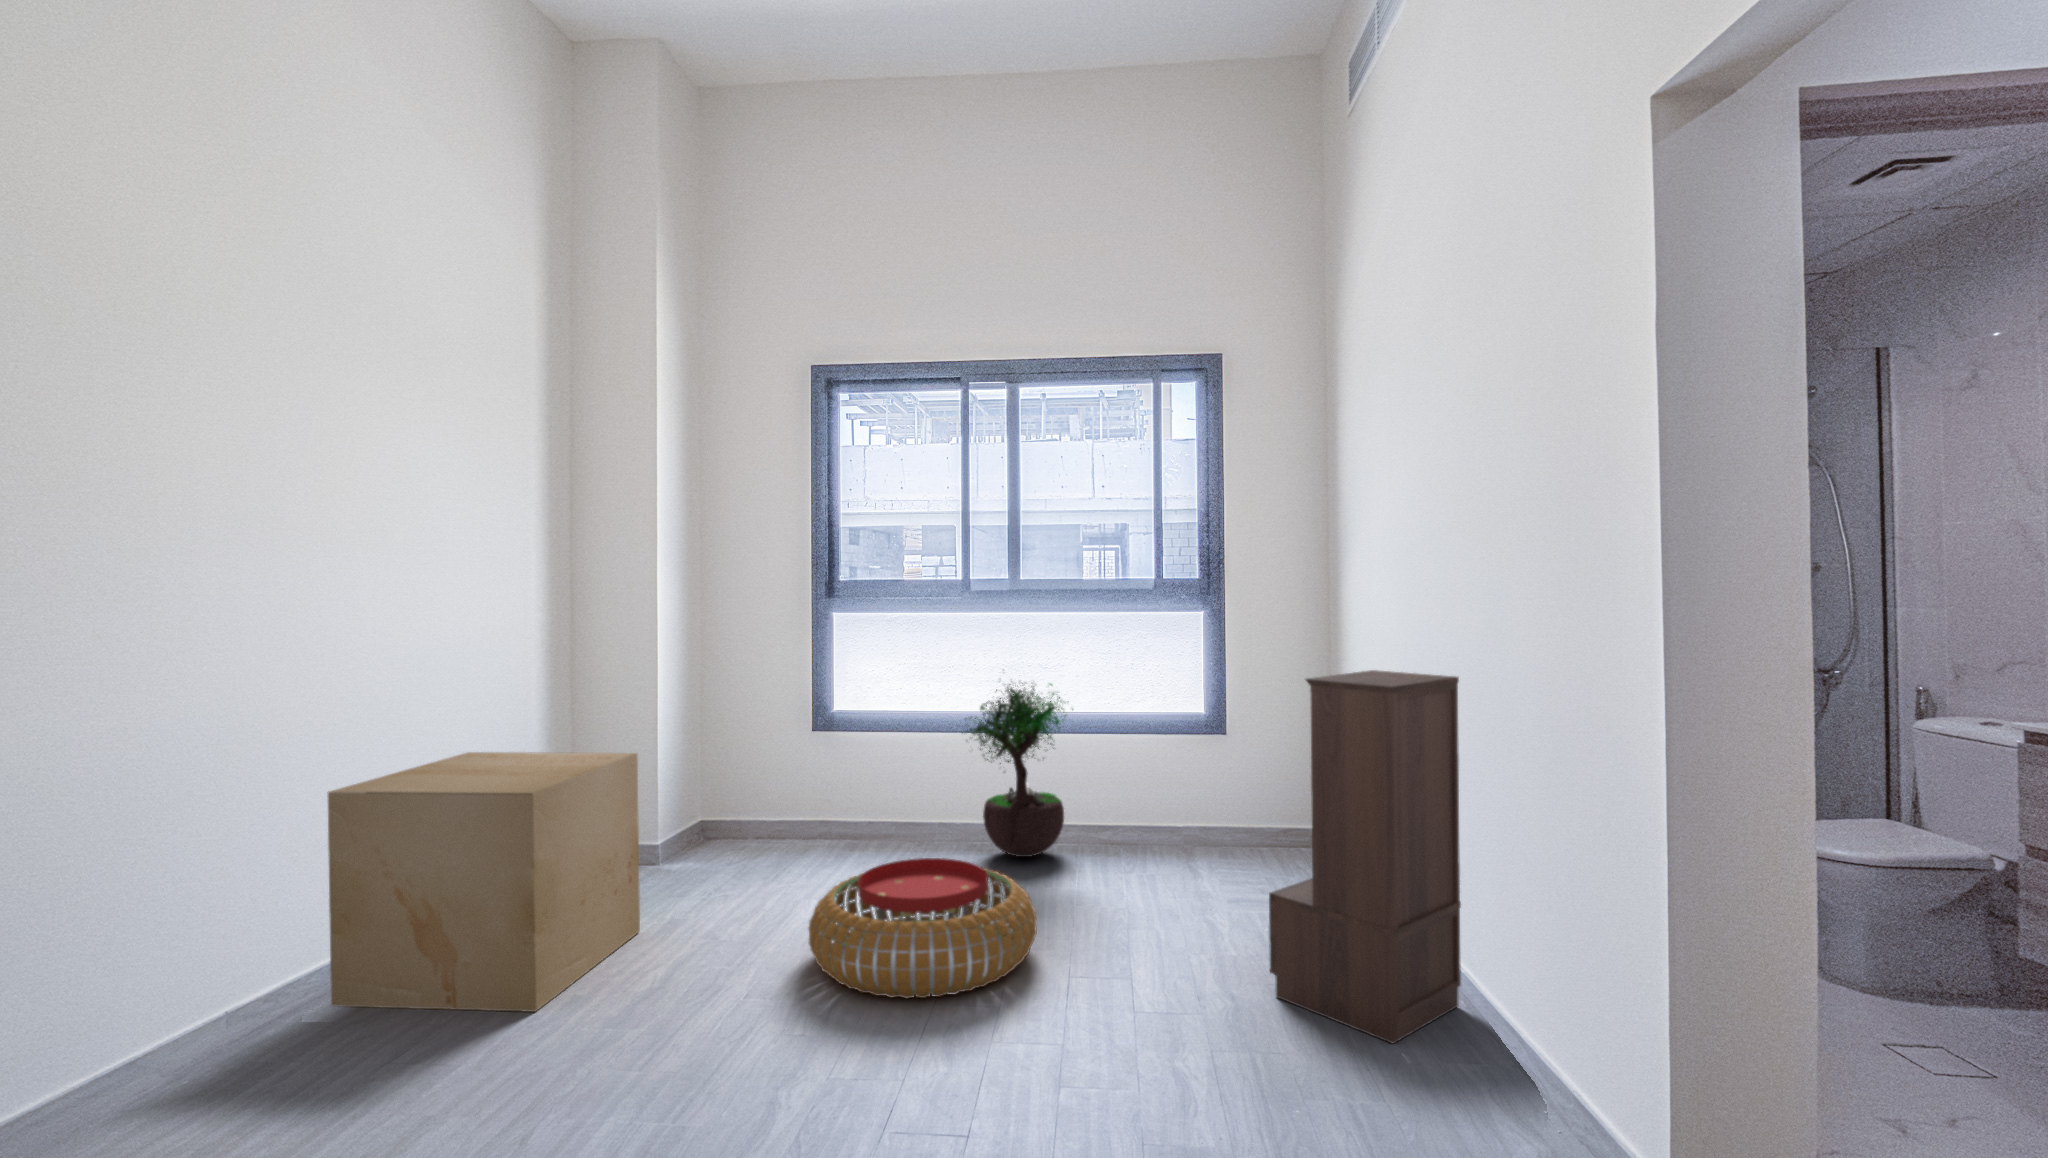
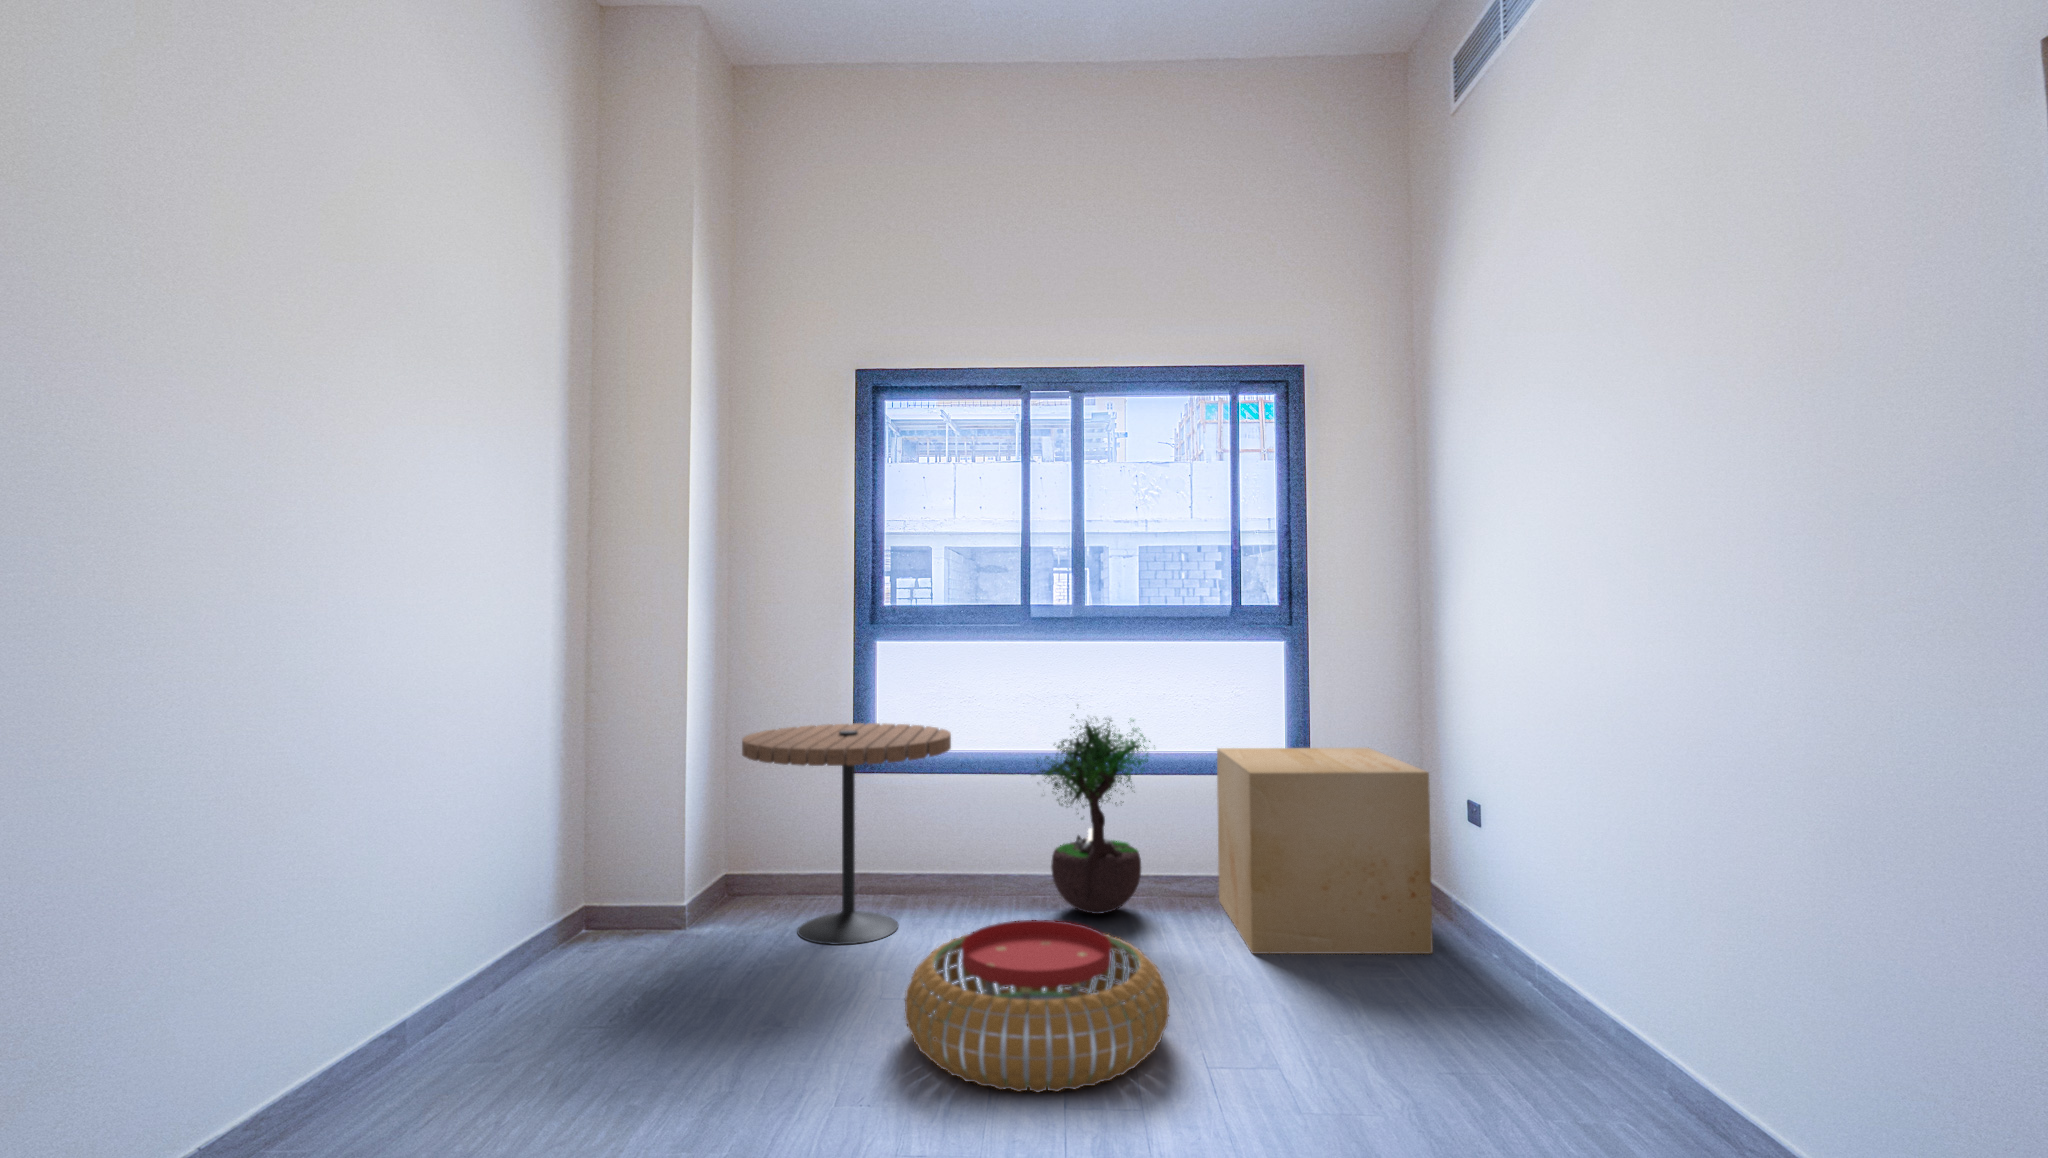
bookshelf: present [1269,670,1461,1043] -> none [1452,702,1677,1139]
side table: none [701,686,890,880] -> present [742,723,951,945]
cardboard box: present [328,752,640,1012] -> present [1217,748,1433,954]

